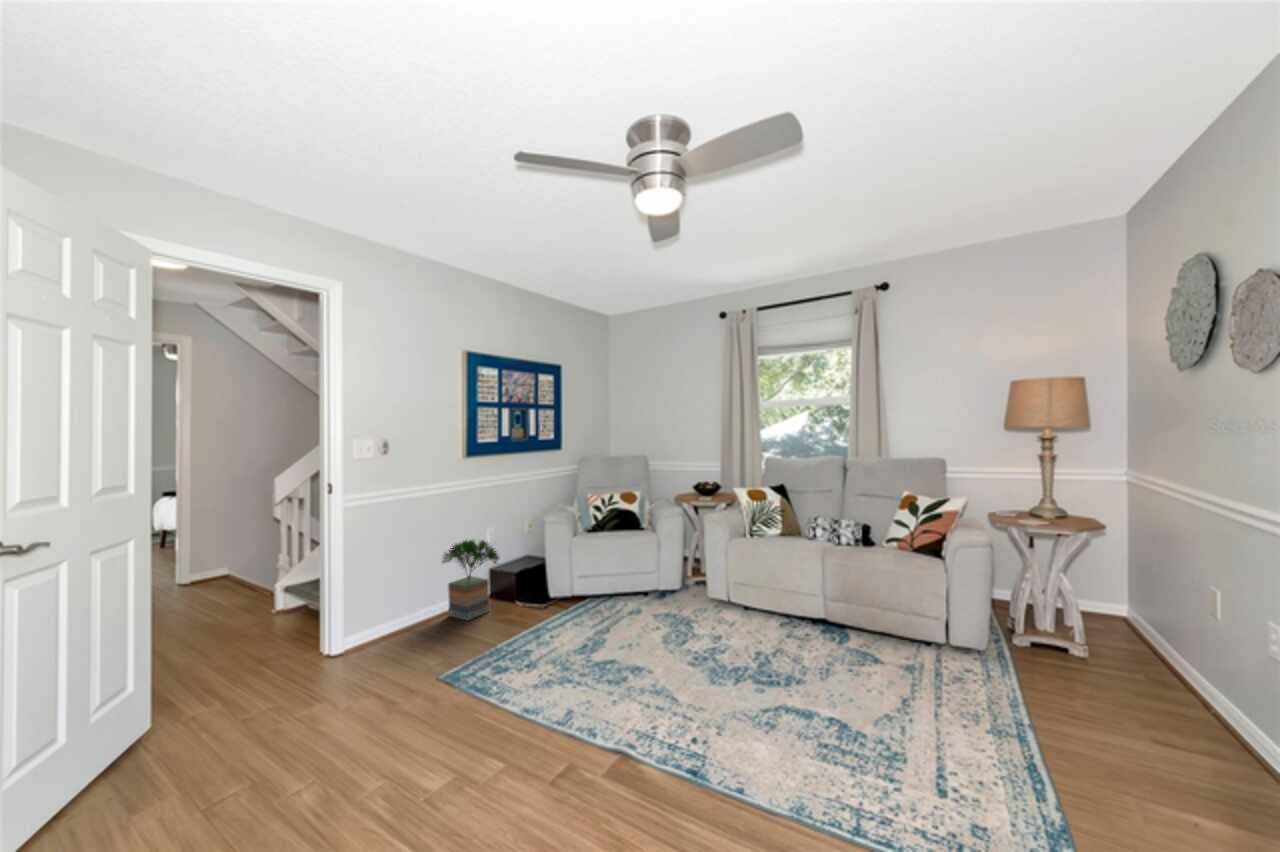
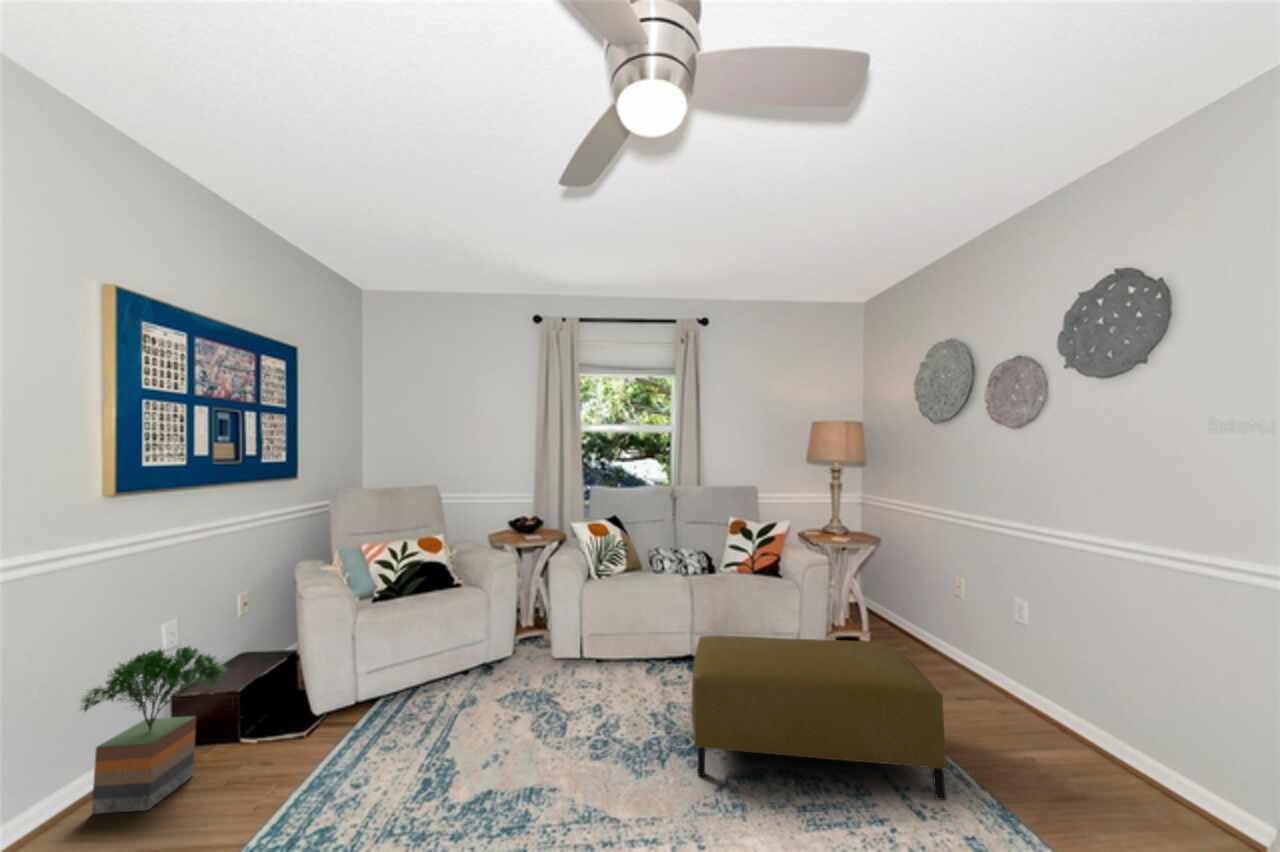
ottoman: none [753,595,1008,790] -> present [692,635,947,800]

